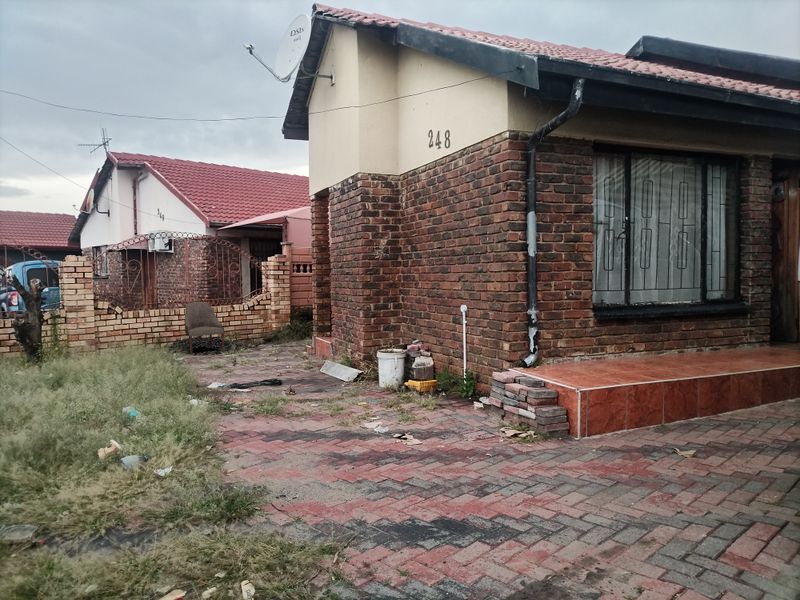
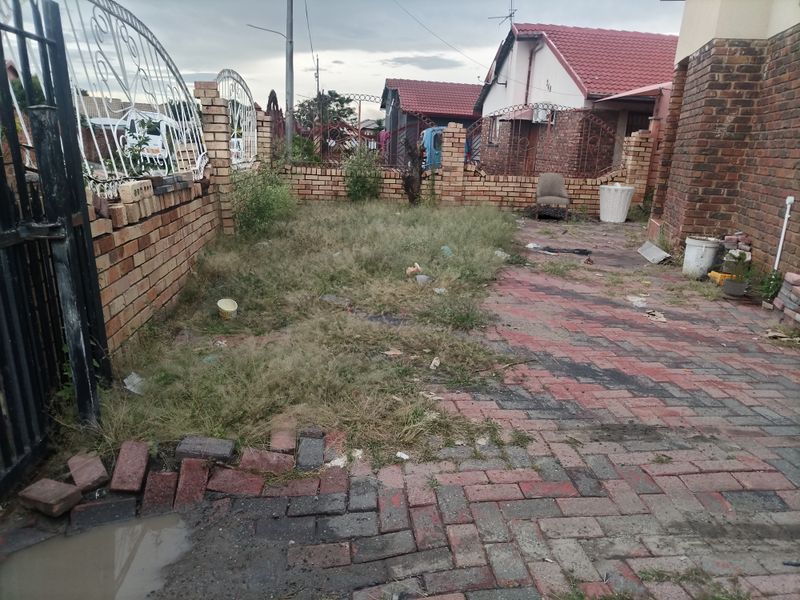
trash can: none [250,306,284,345] -> present [599,182,635,222]
potted plant: none [416,358,460,399] -> present [712,252,766,295]

